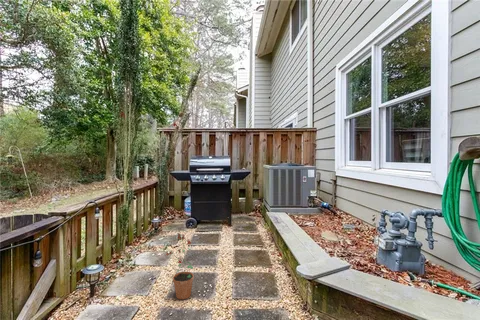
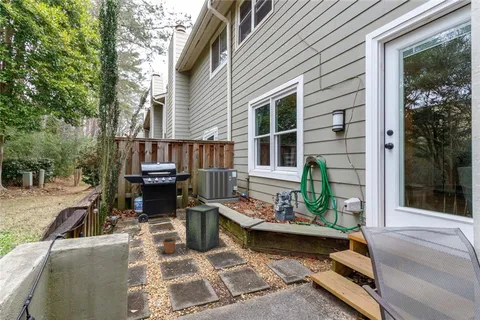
storage box: none [212,221,266,311] -> present [186,205,219,252]

